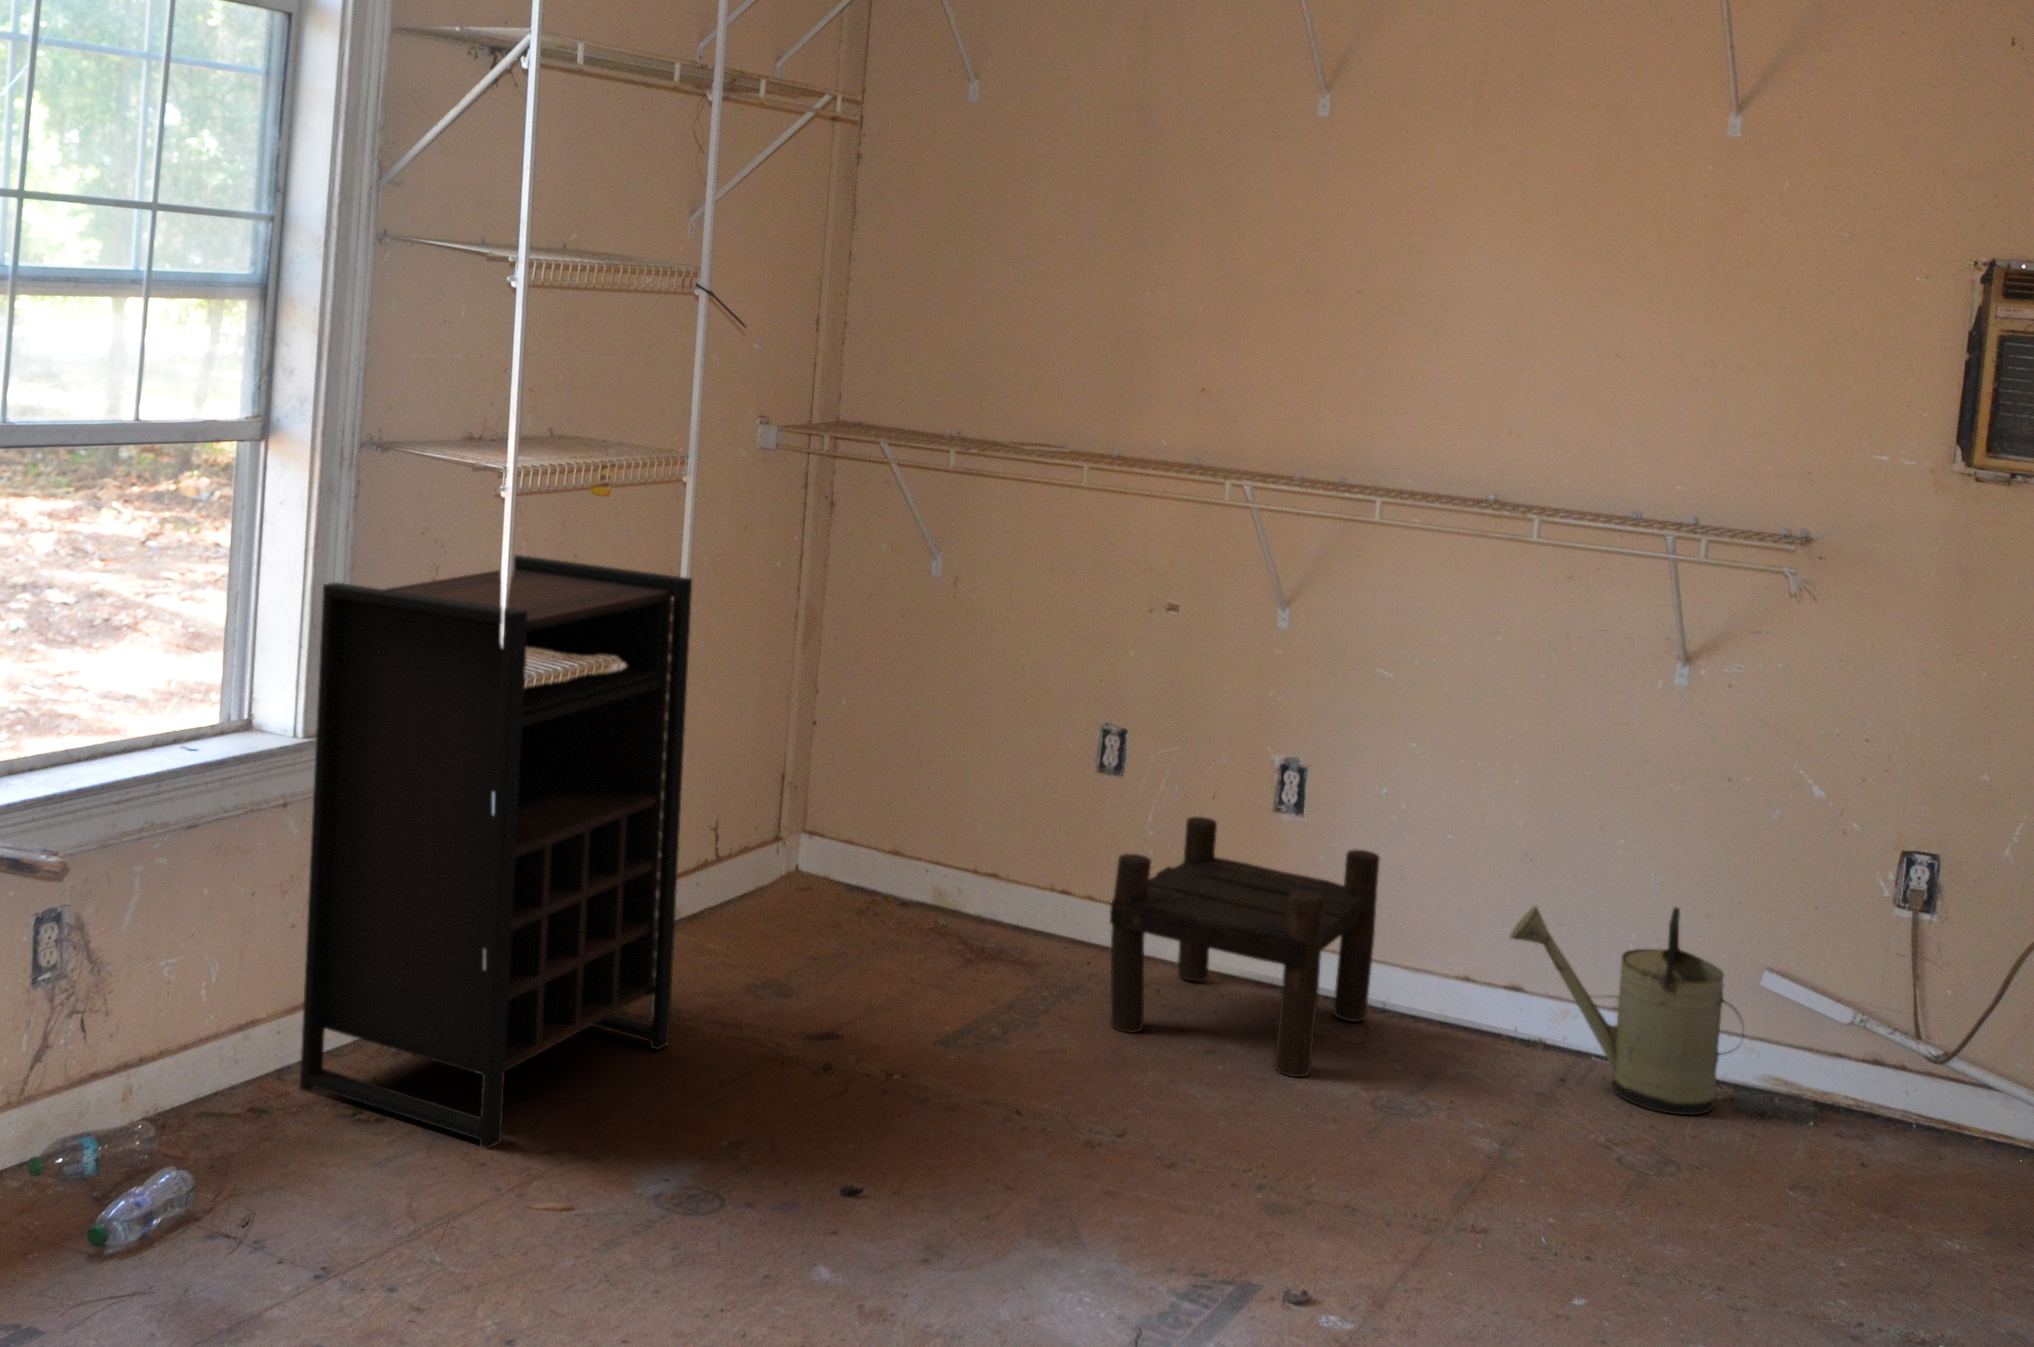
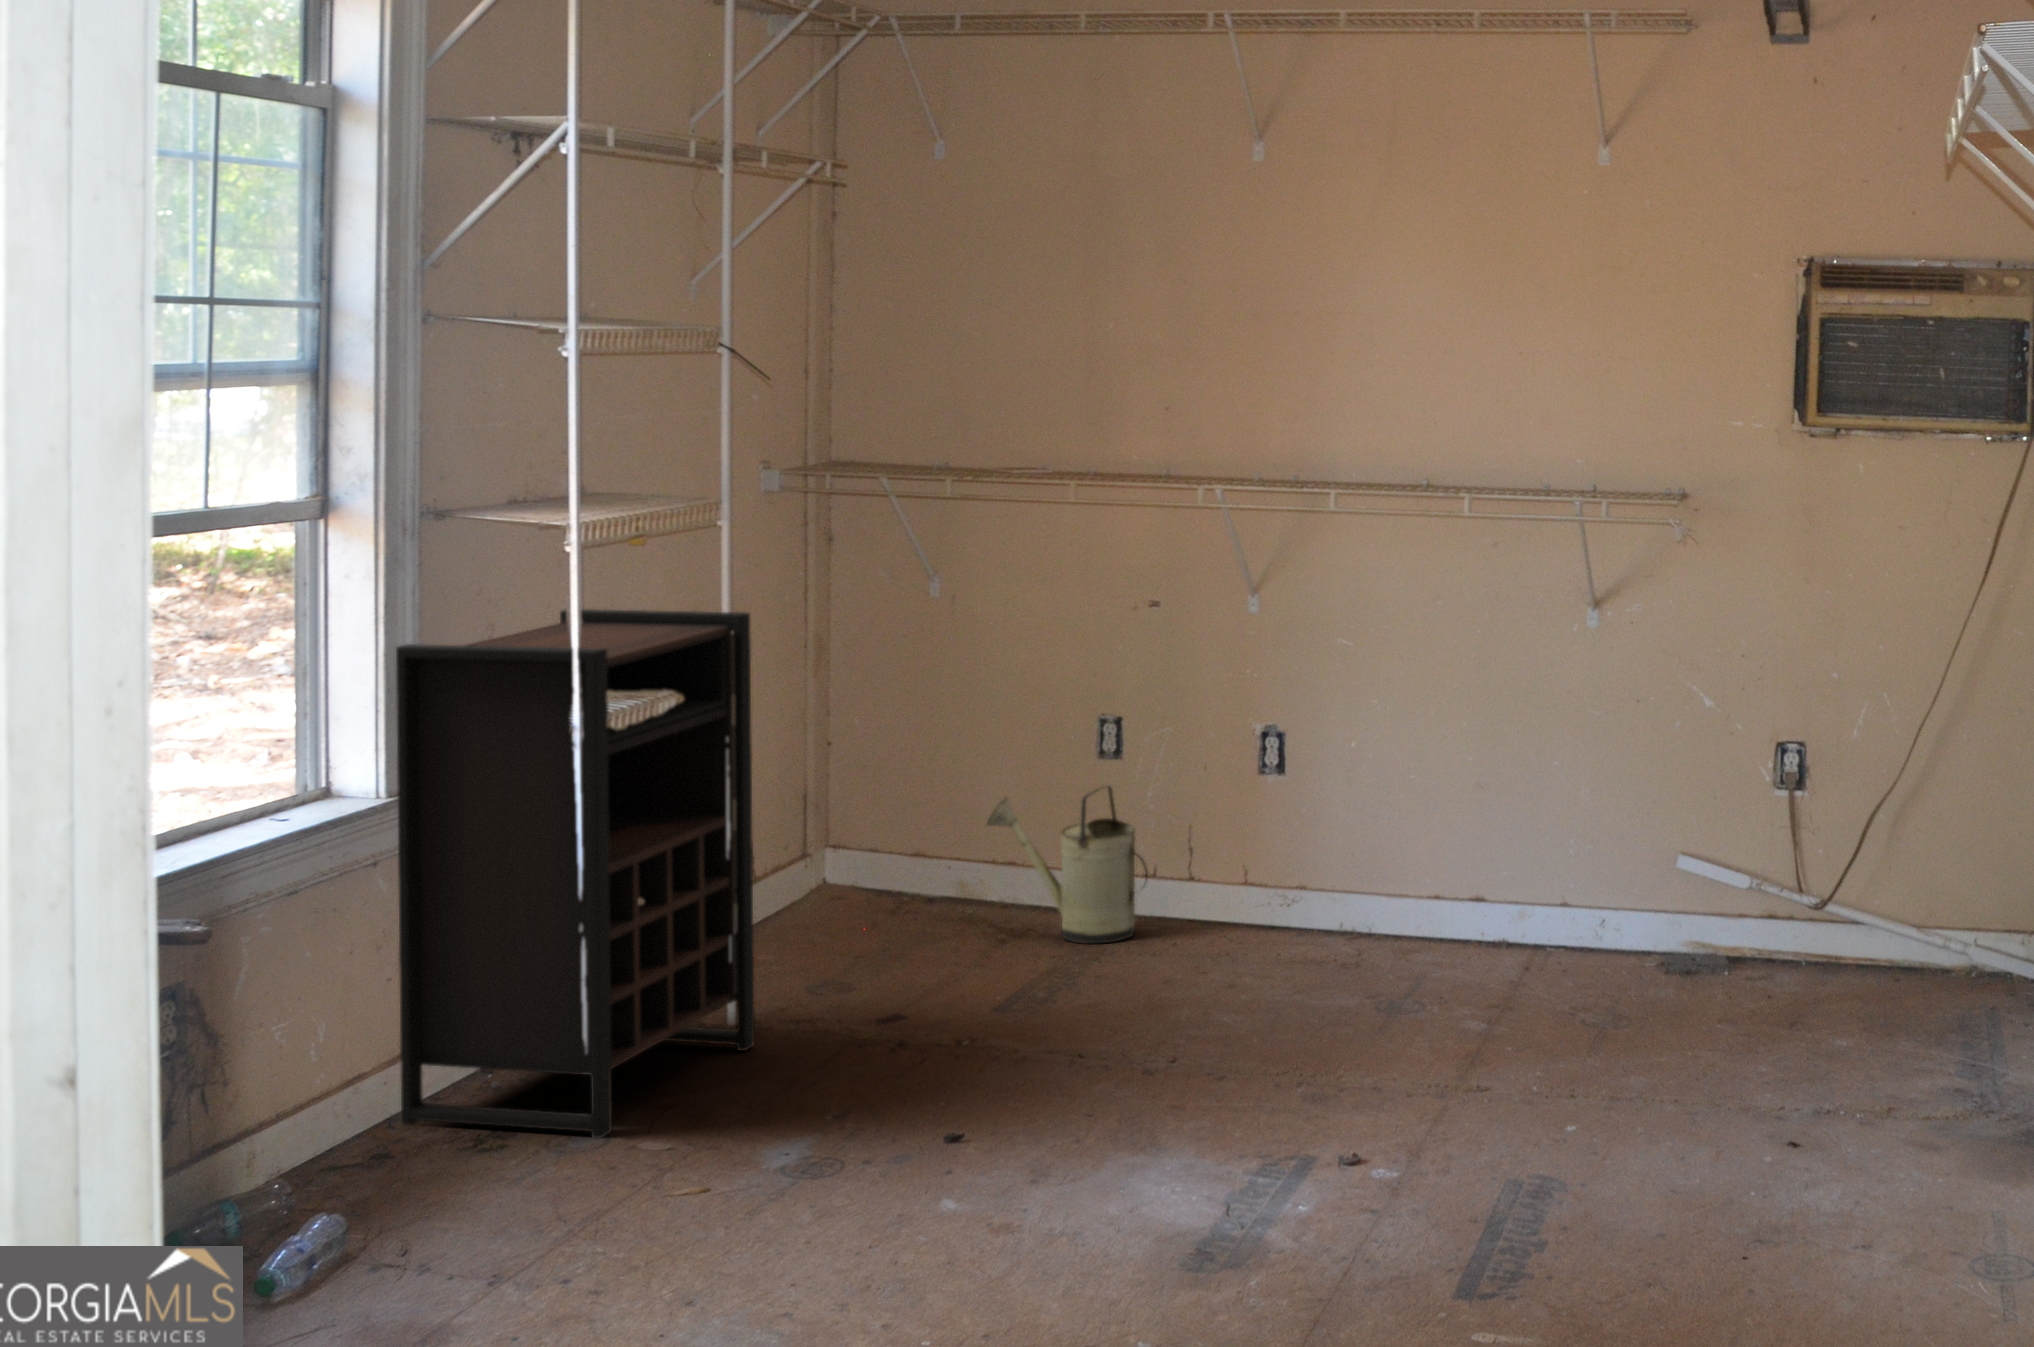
stool: present [1110,817,1380,1077] -> none [1154,792,1386,994]
watering can: present [1510,906,1736,1115] -> present [987,786,1148,944]

